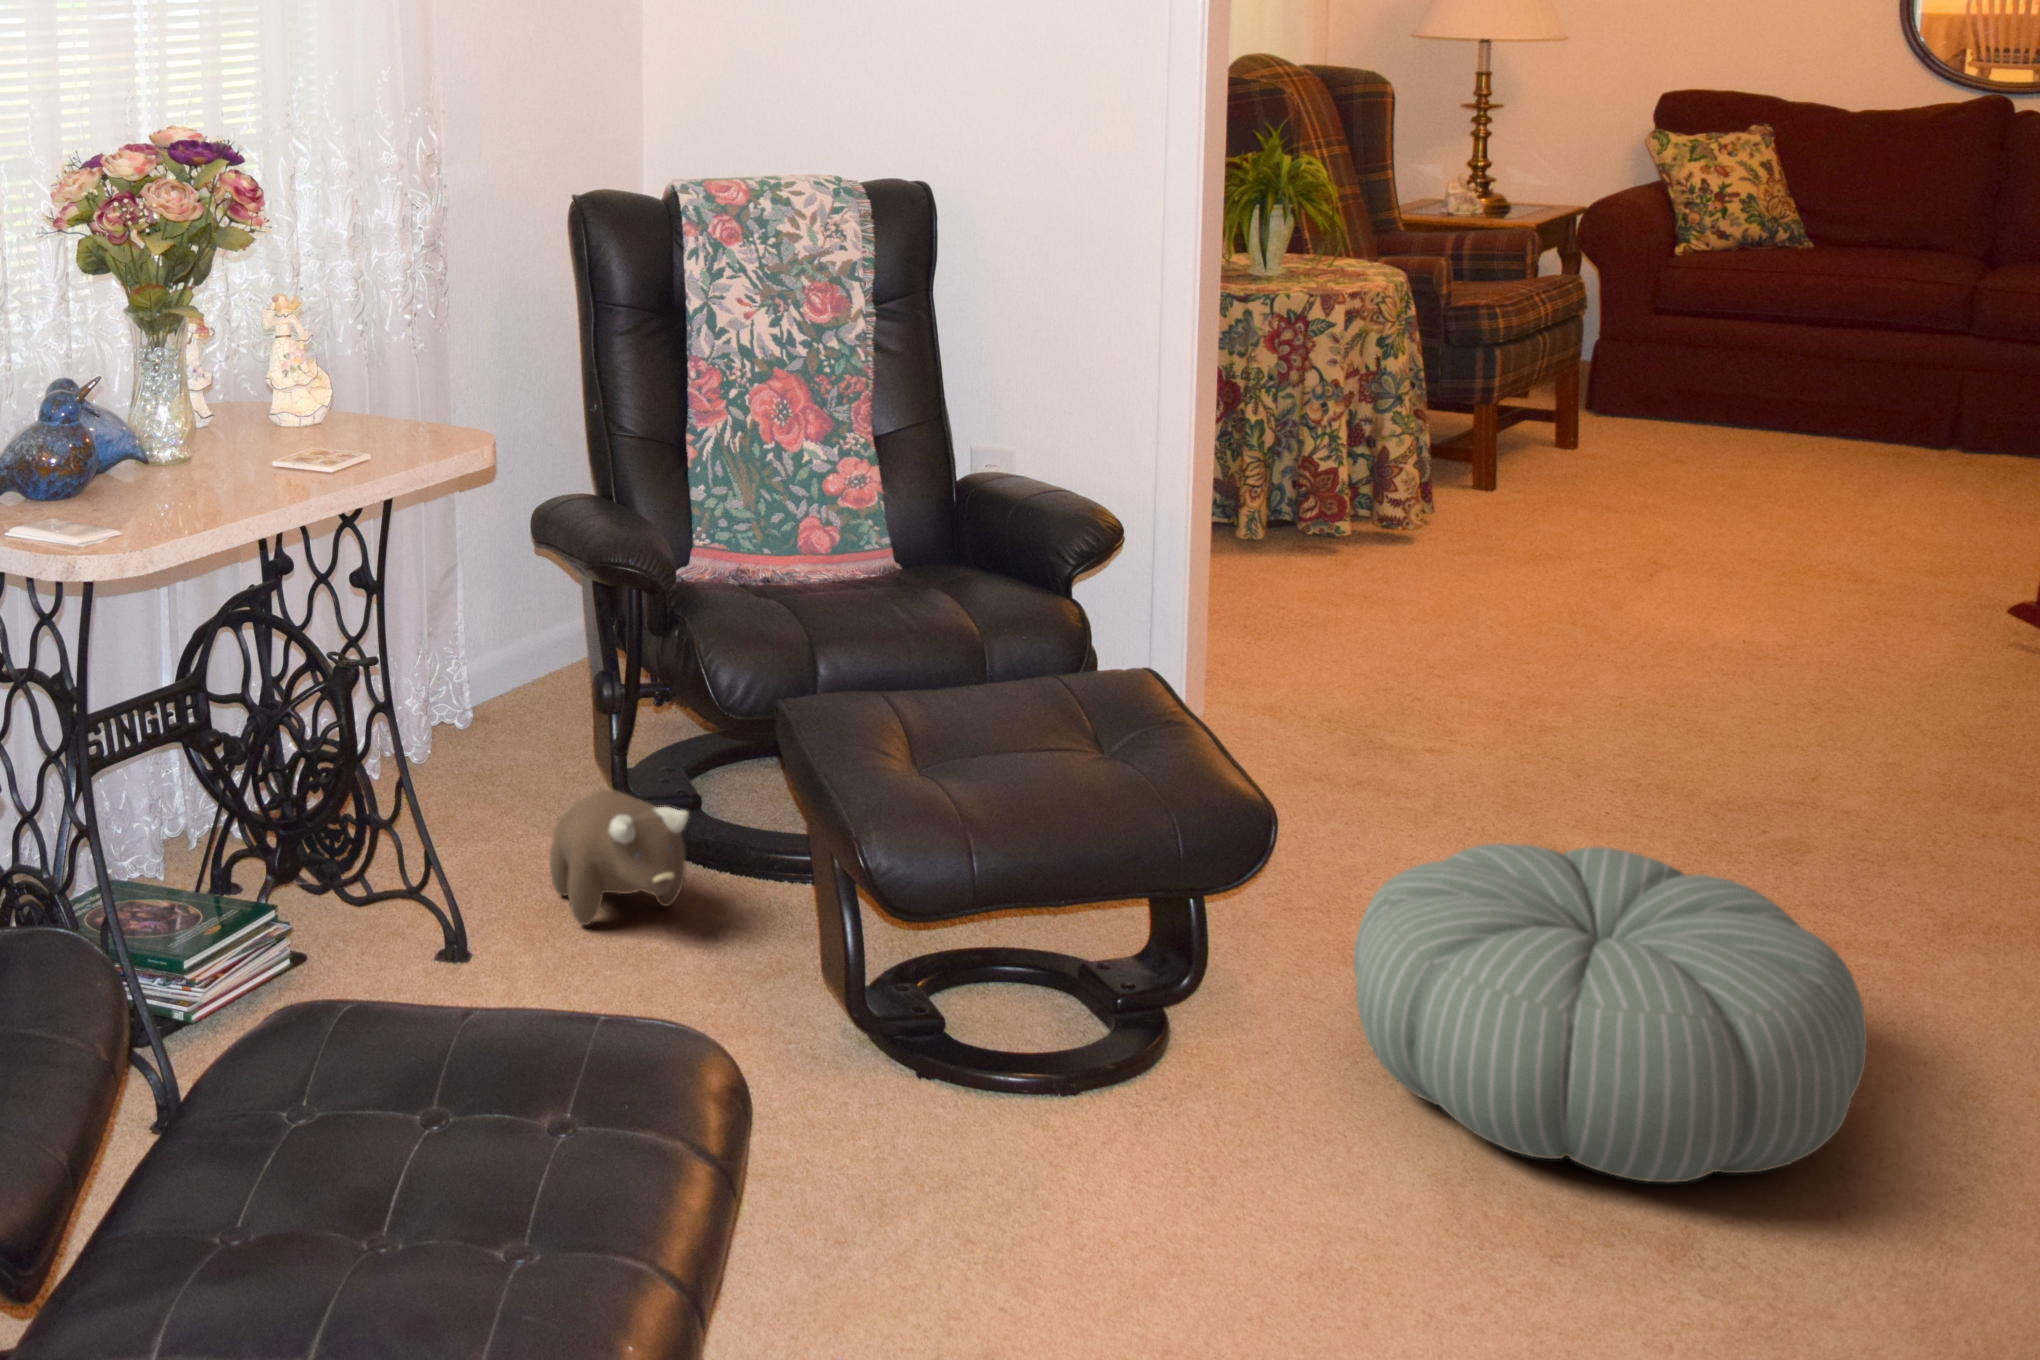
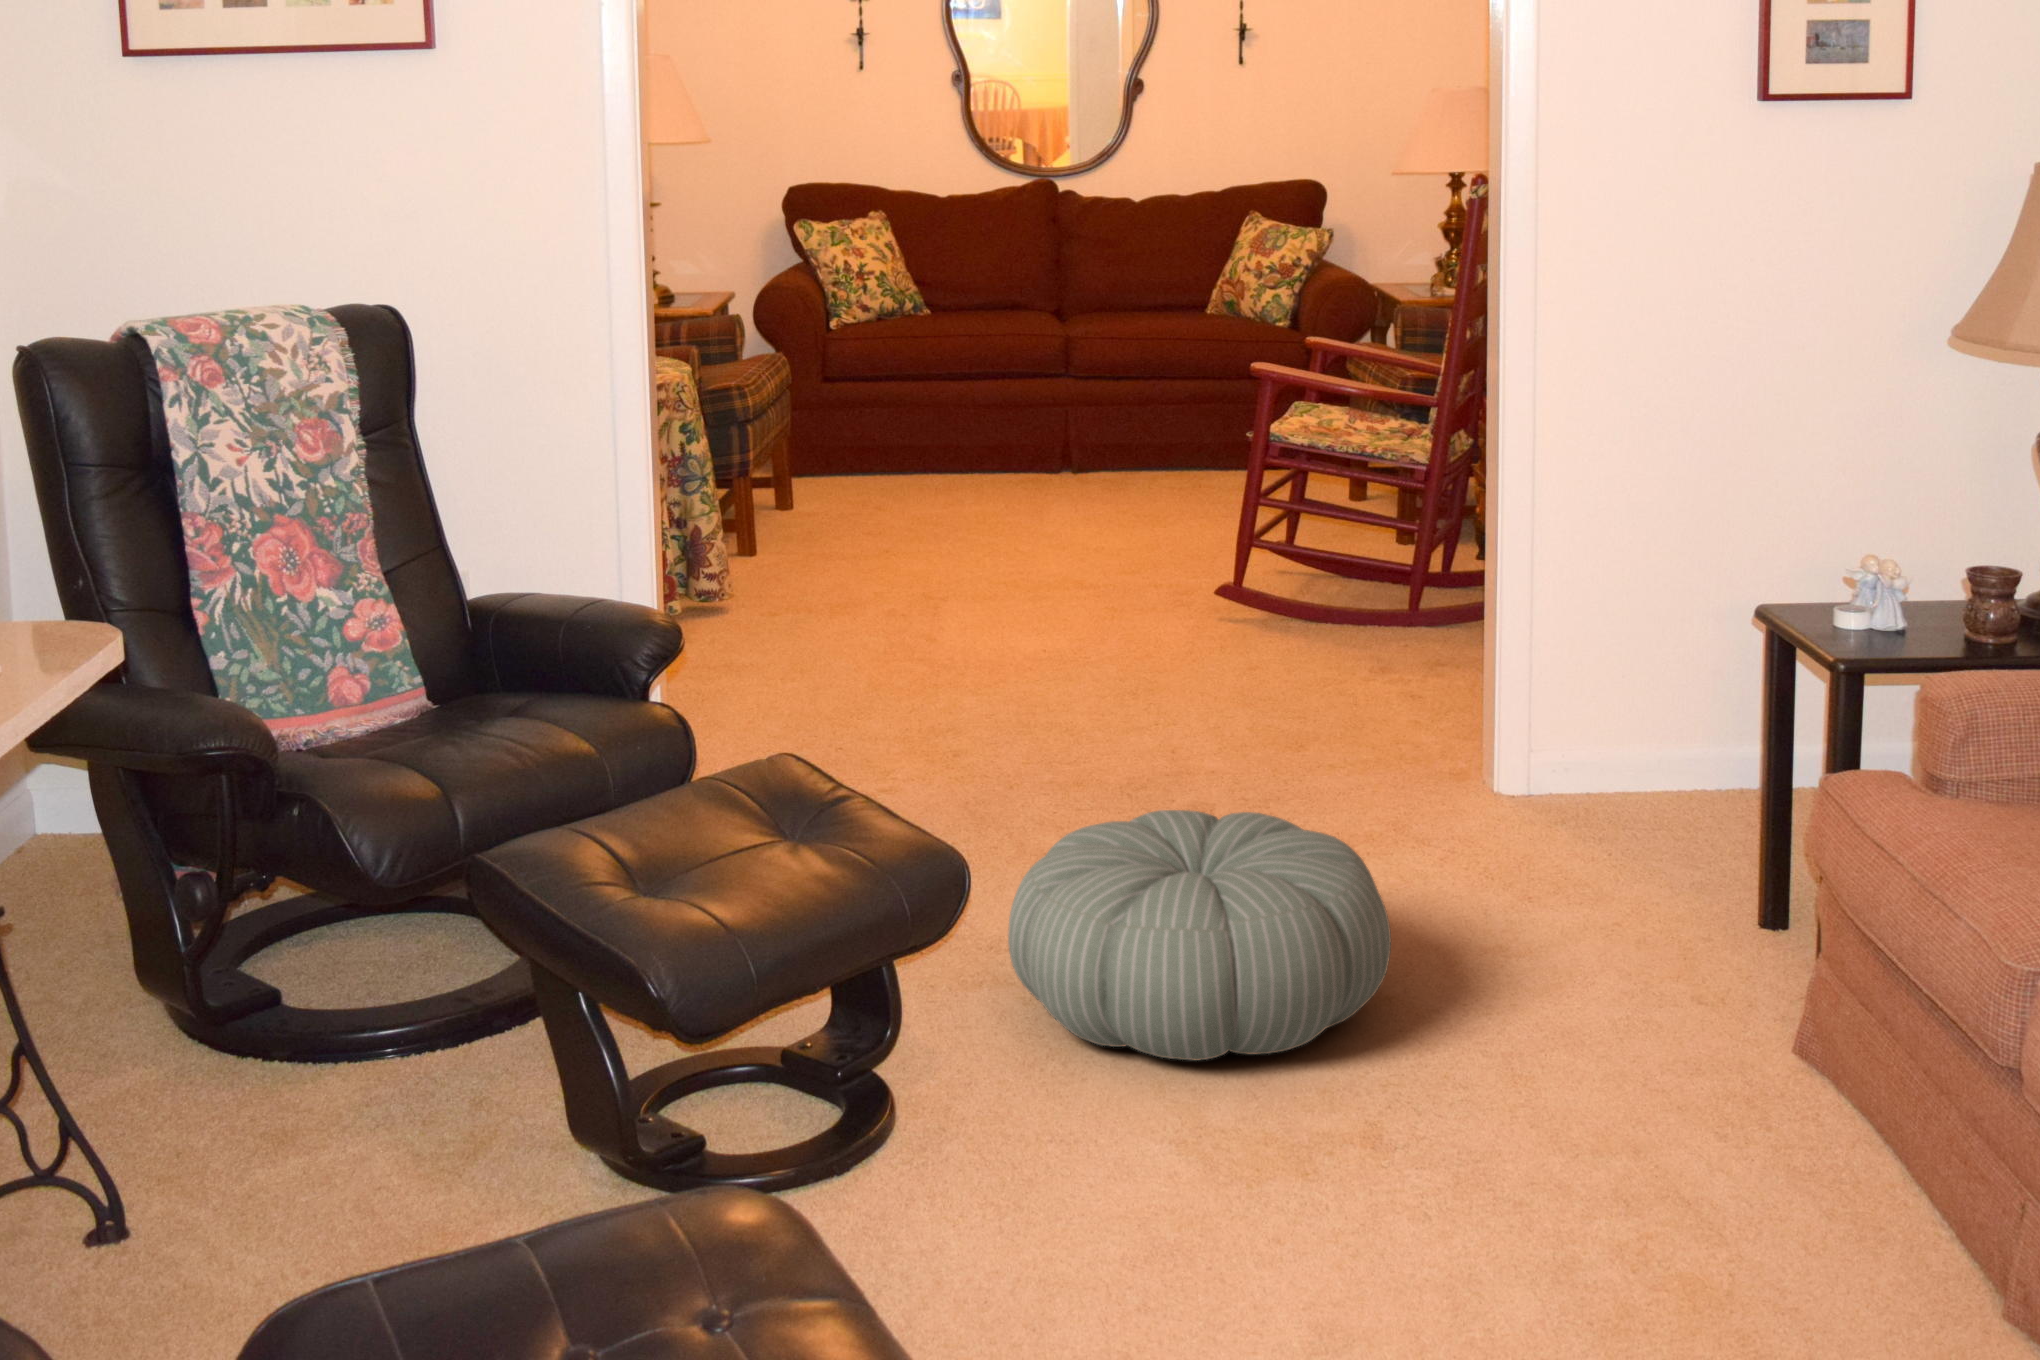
plush toy: present [550,790,689,925] -> none [193,983,374,1140]

